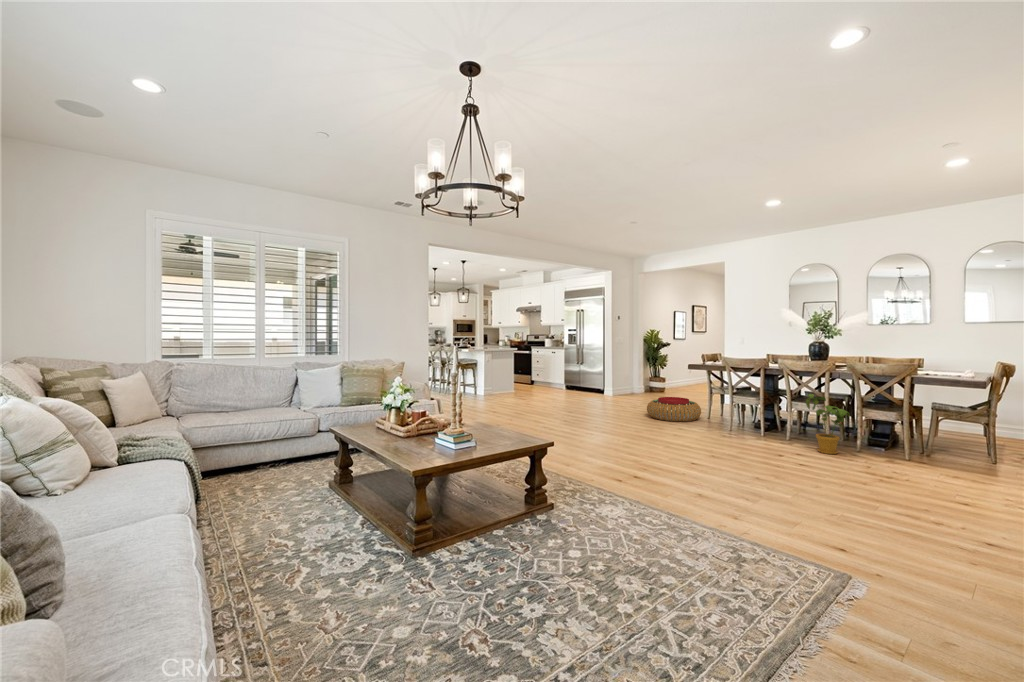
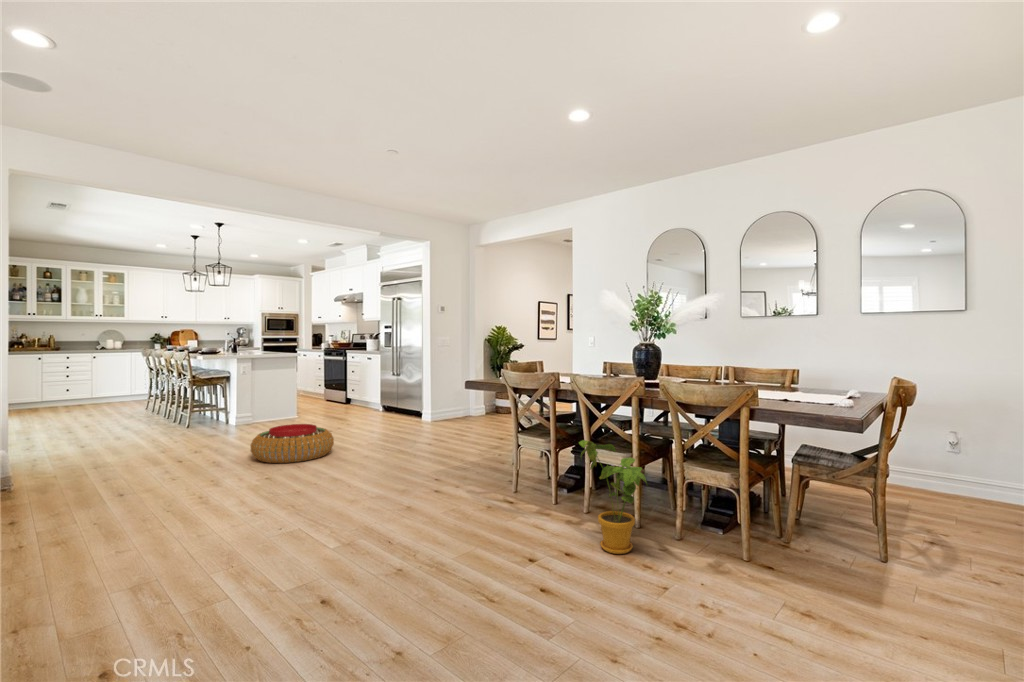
pouf: present [647,397,701,422] -> present [251,424,334,463]

